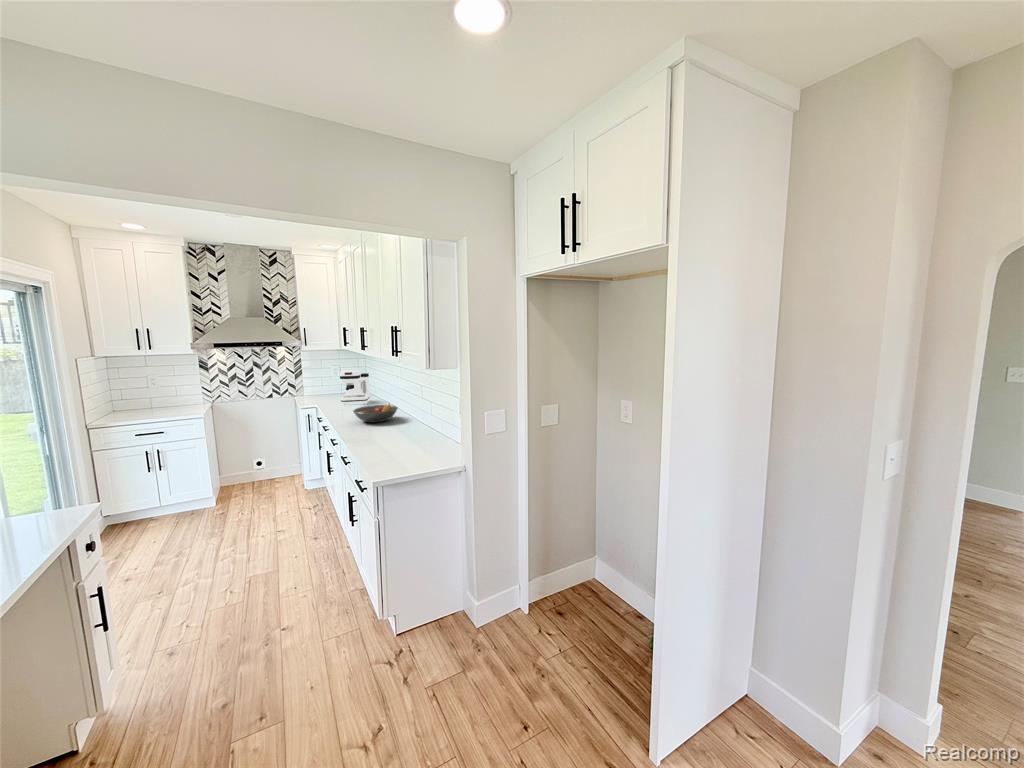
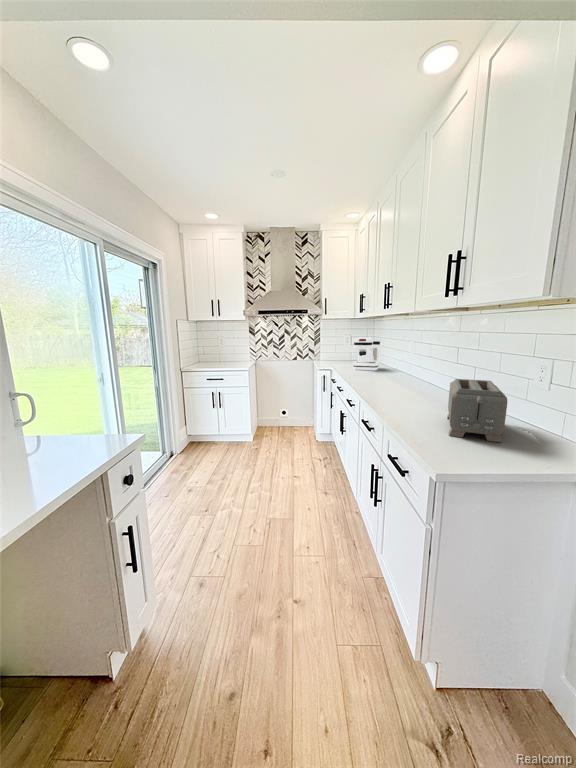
fruit bowl: present [353,404,398,423] -> none [372,370,421,389]
toaster: none [396,410,434,454] -> present [447,379,507,442]

